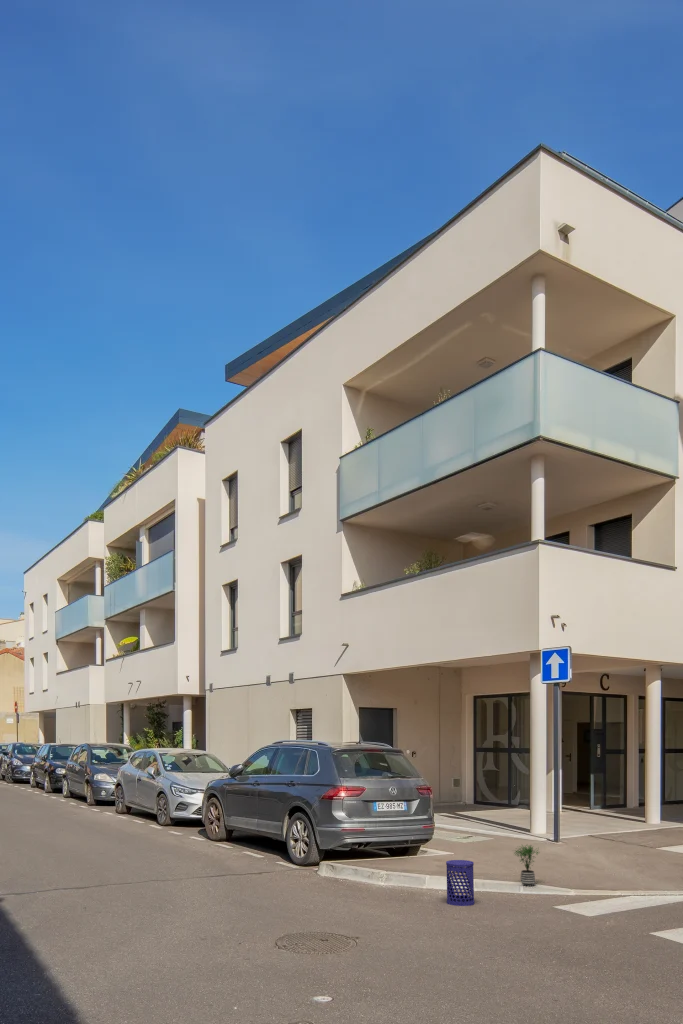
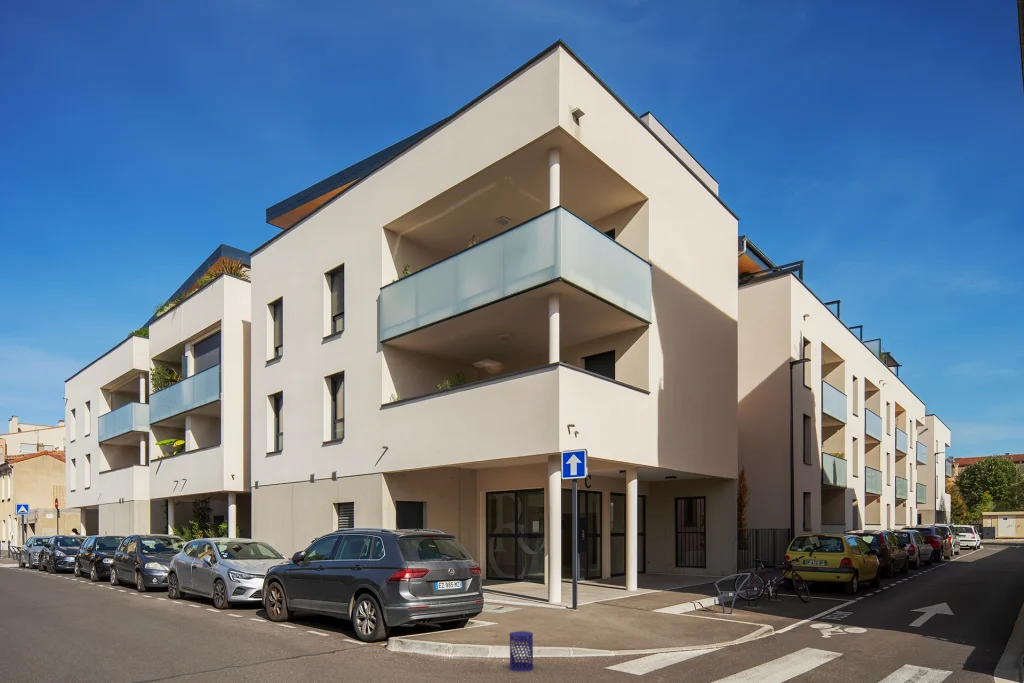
potted plant: present [515,846,538,886] -> none [554,614,578,650]

